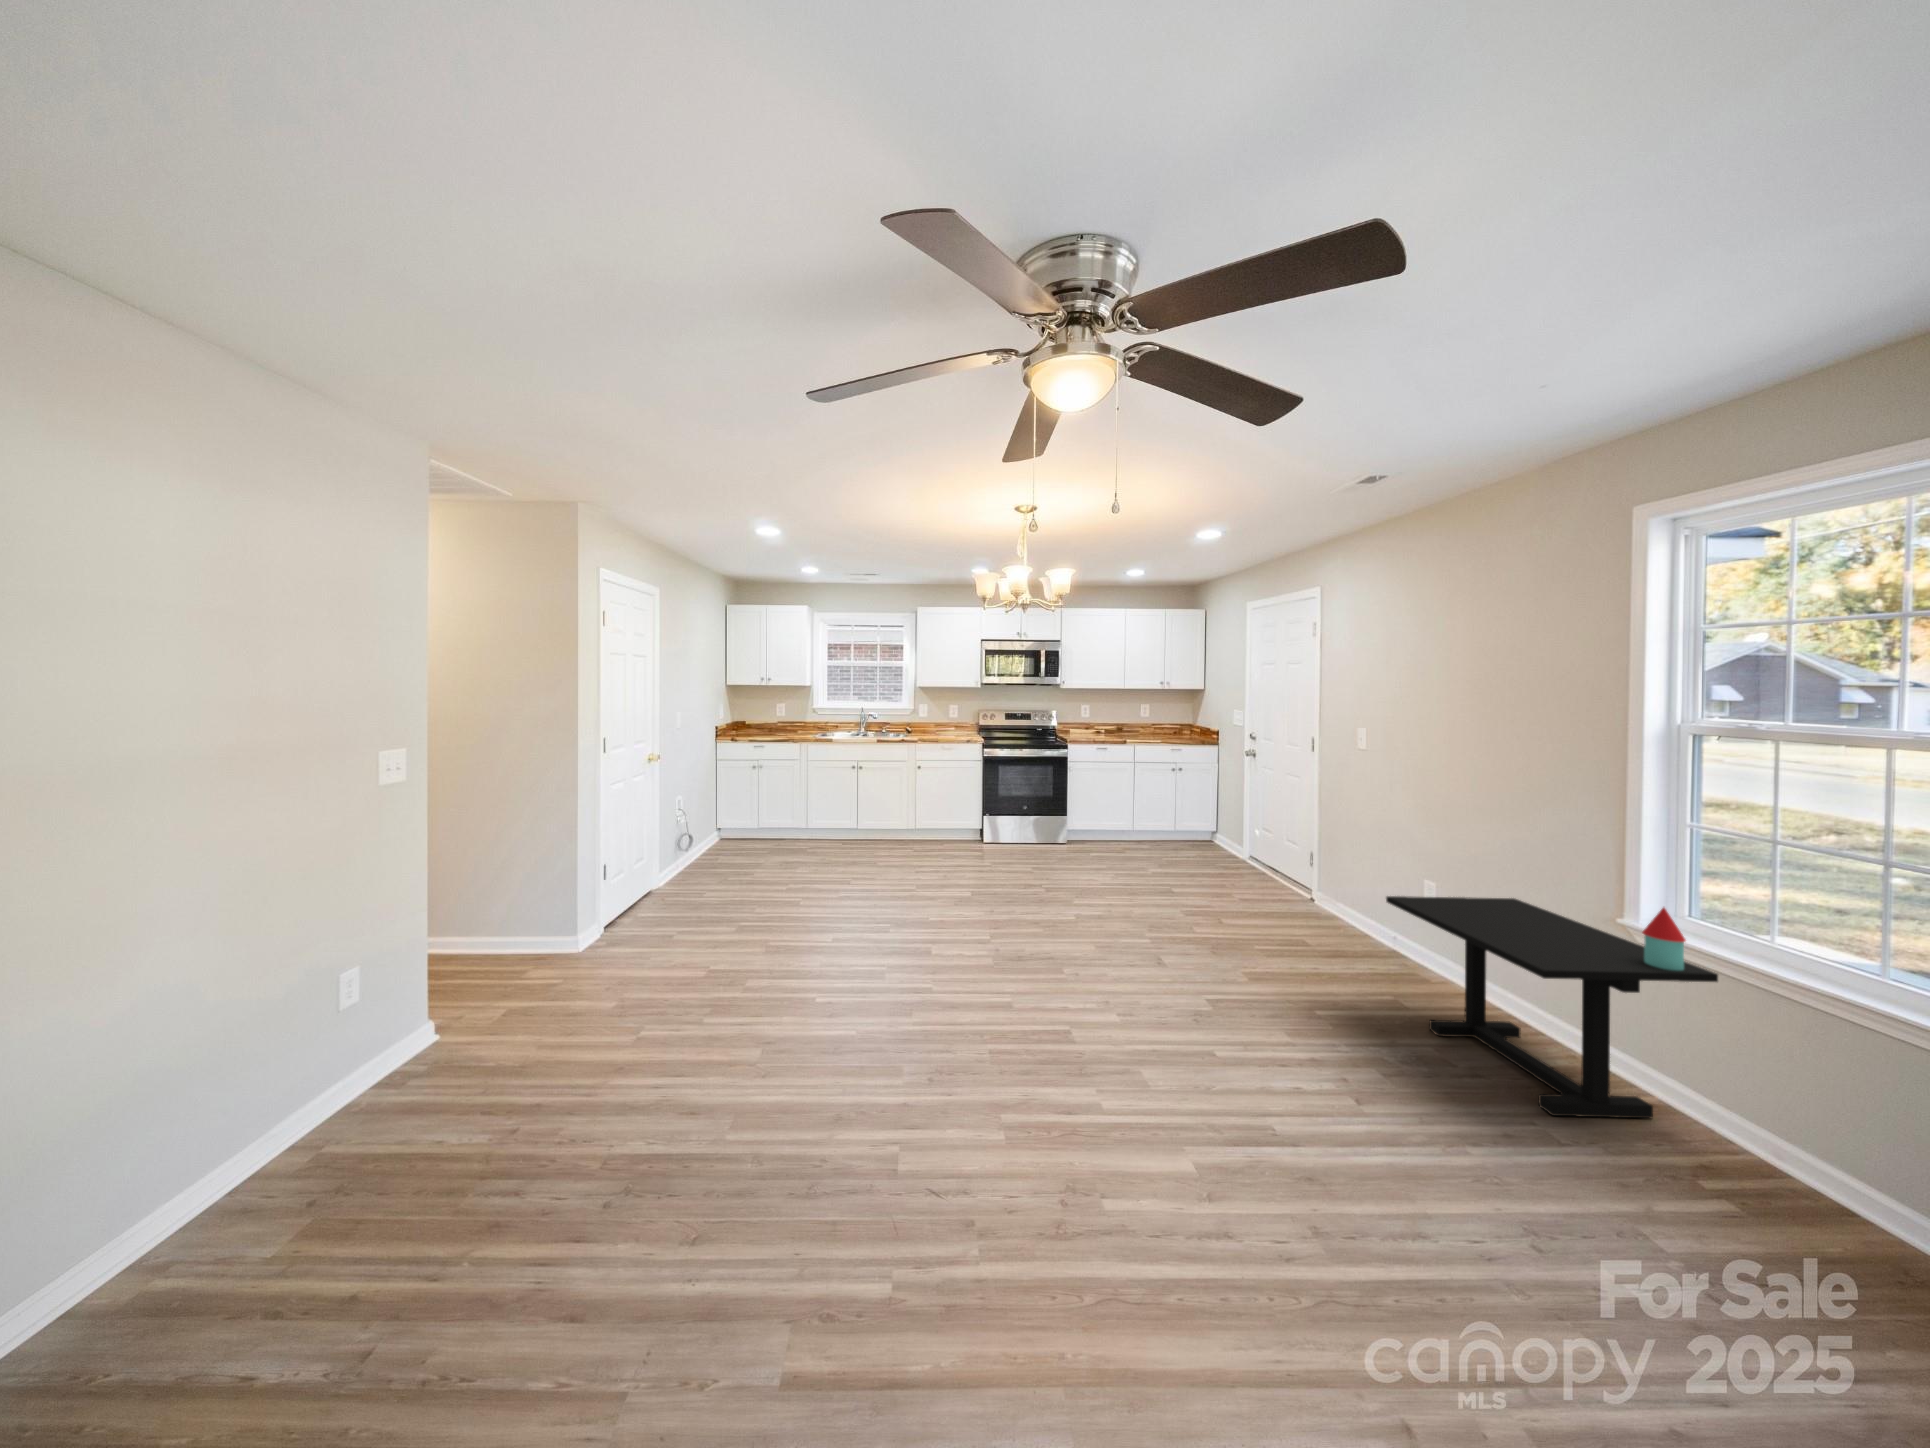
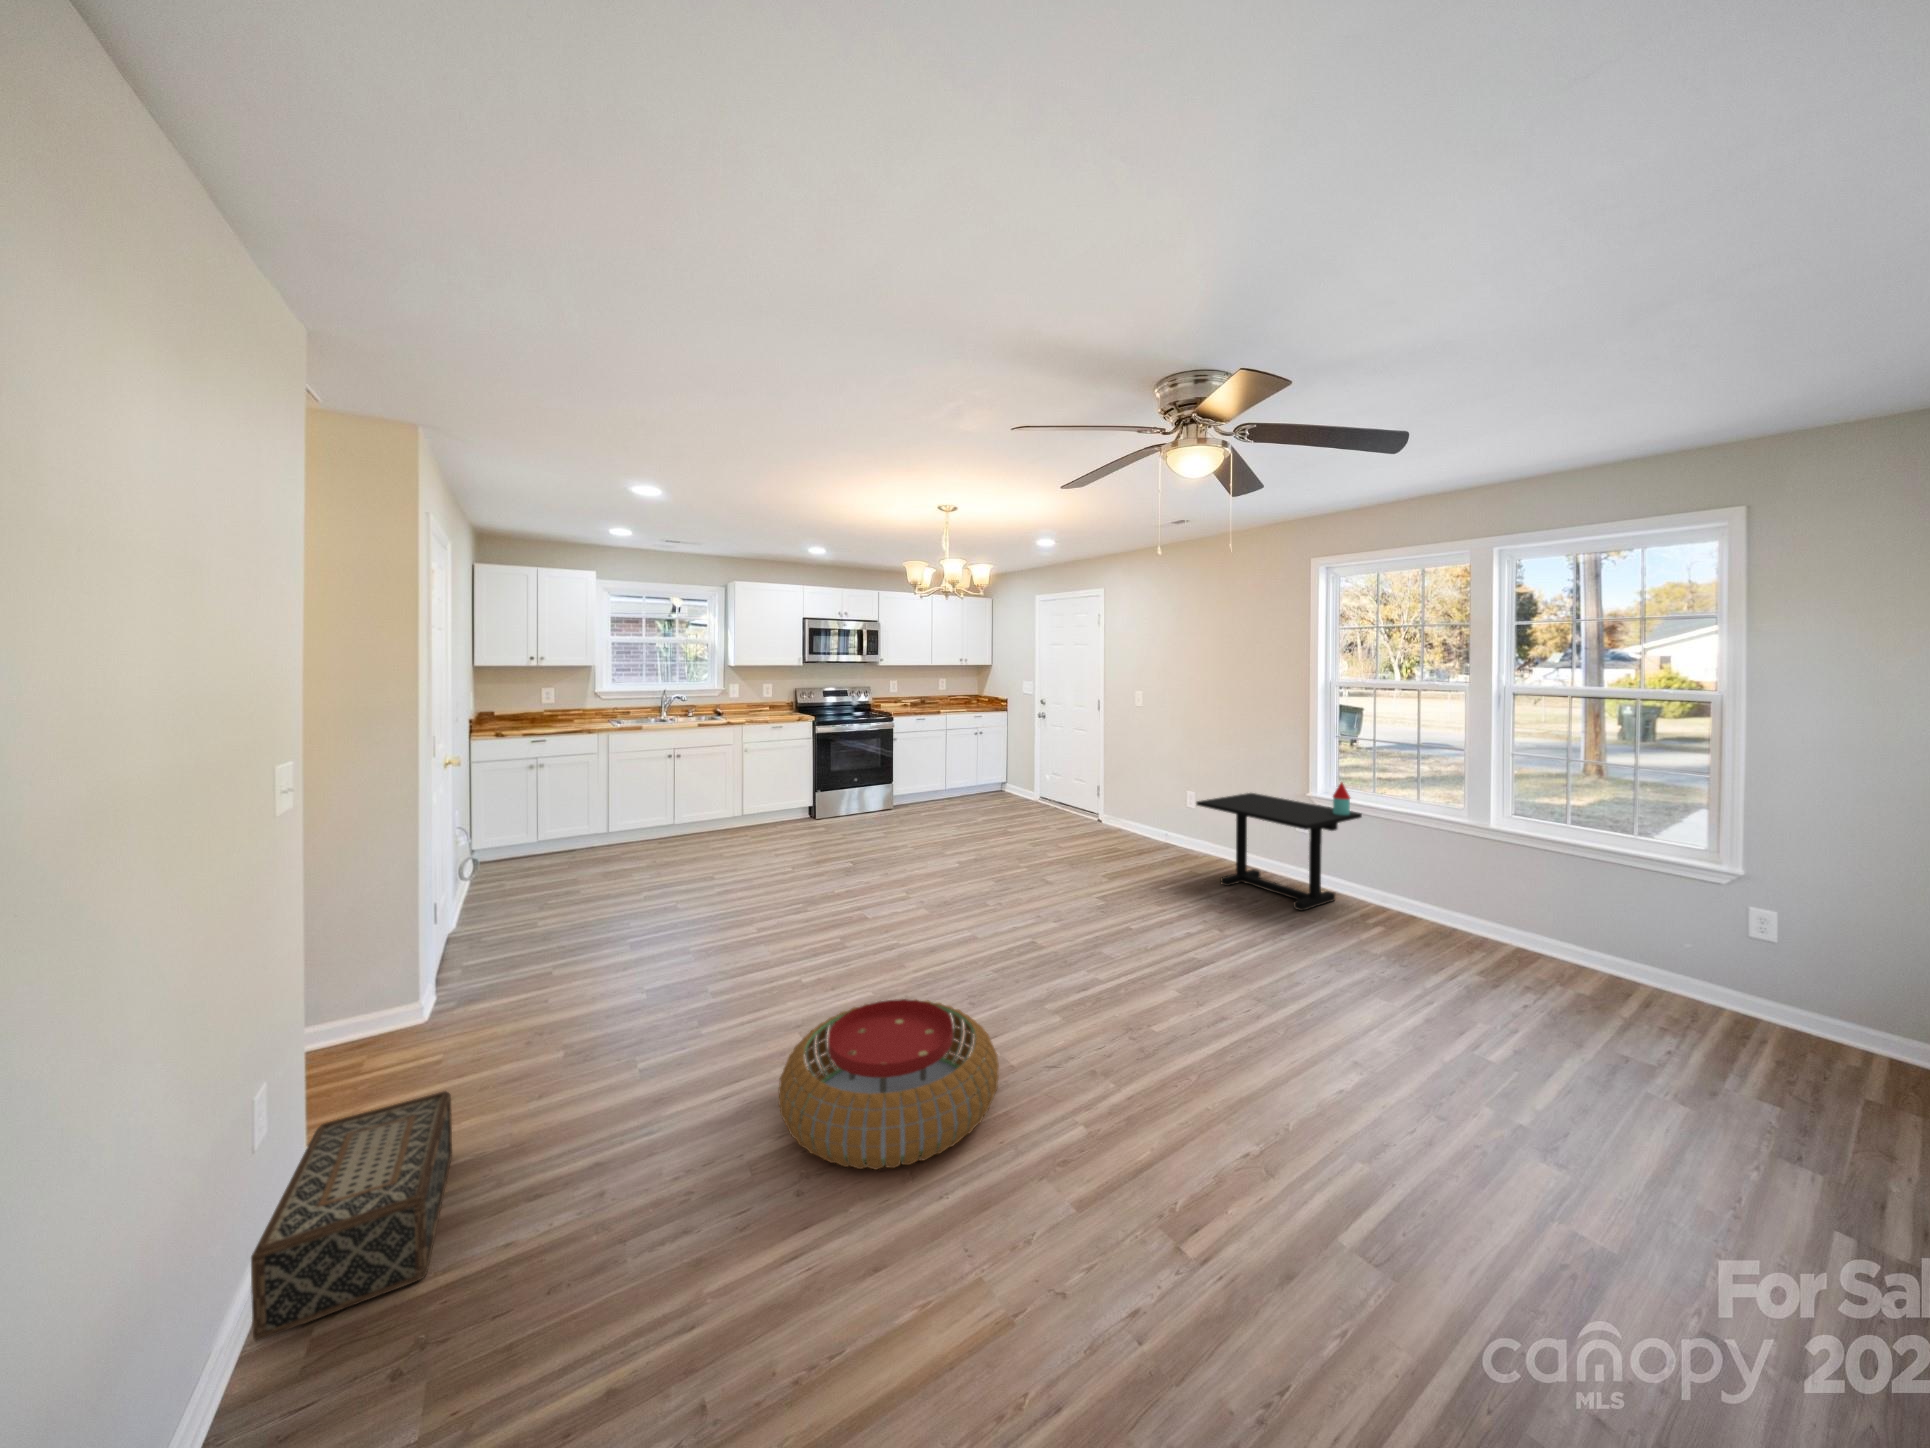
woven basket: none [302,1010,485,1145] -> present [251,1091,452,1341]
pouf: none [632,1043,867,1231] -> present [779,999,999,1169]

